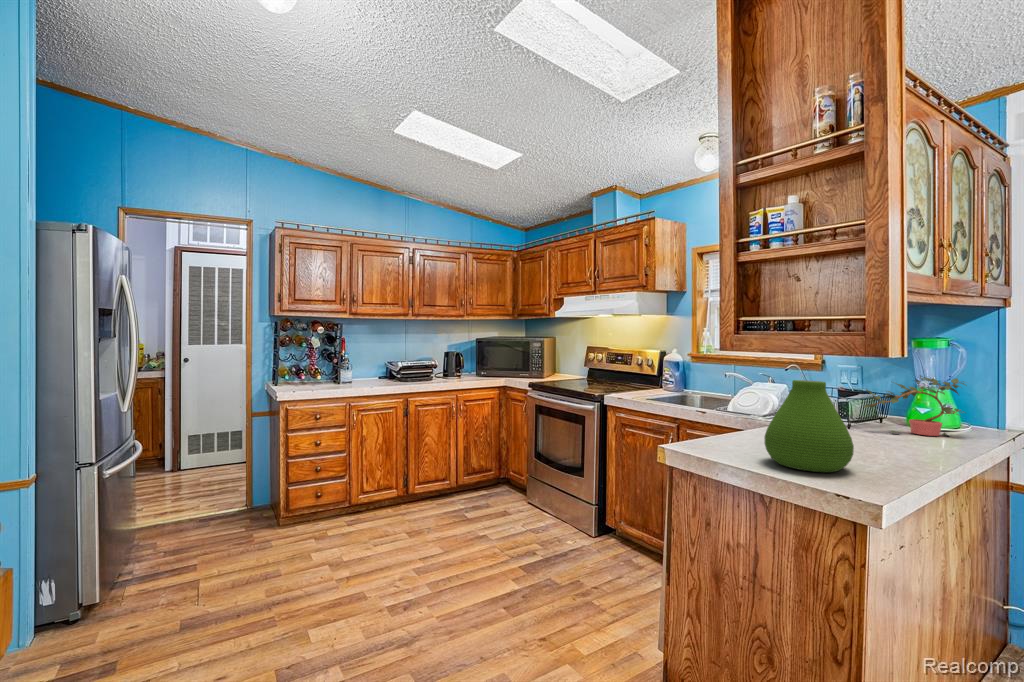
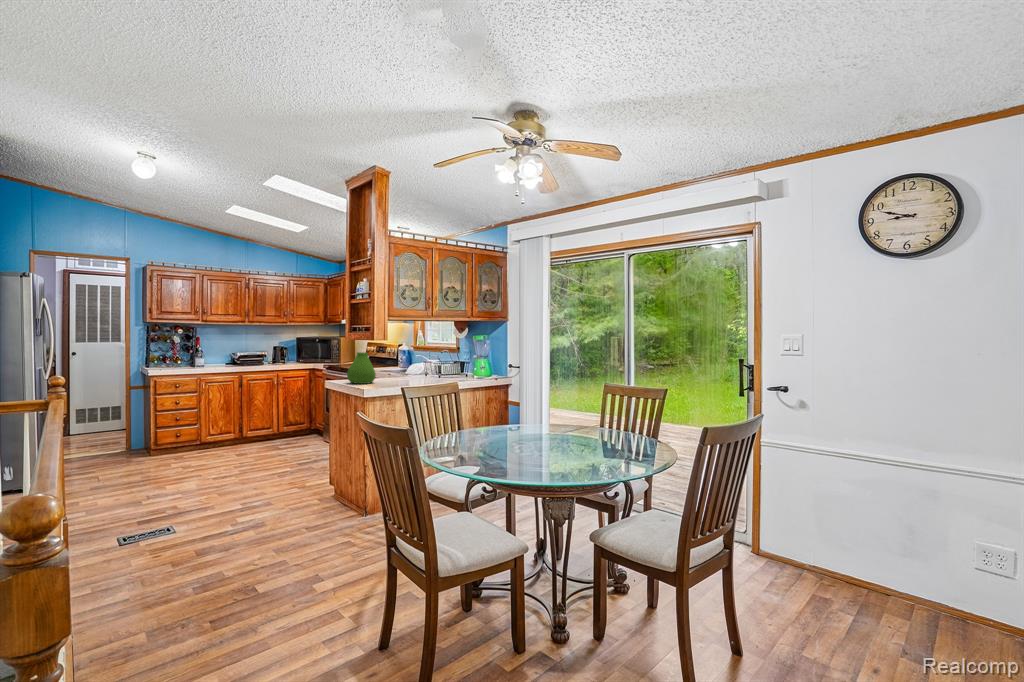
potted plant: present [864,376,965,436] -> none [430,352,467,377]

